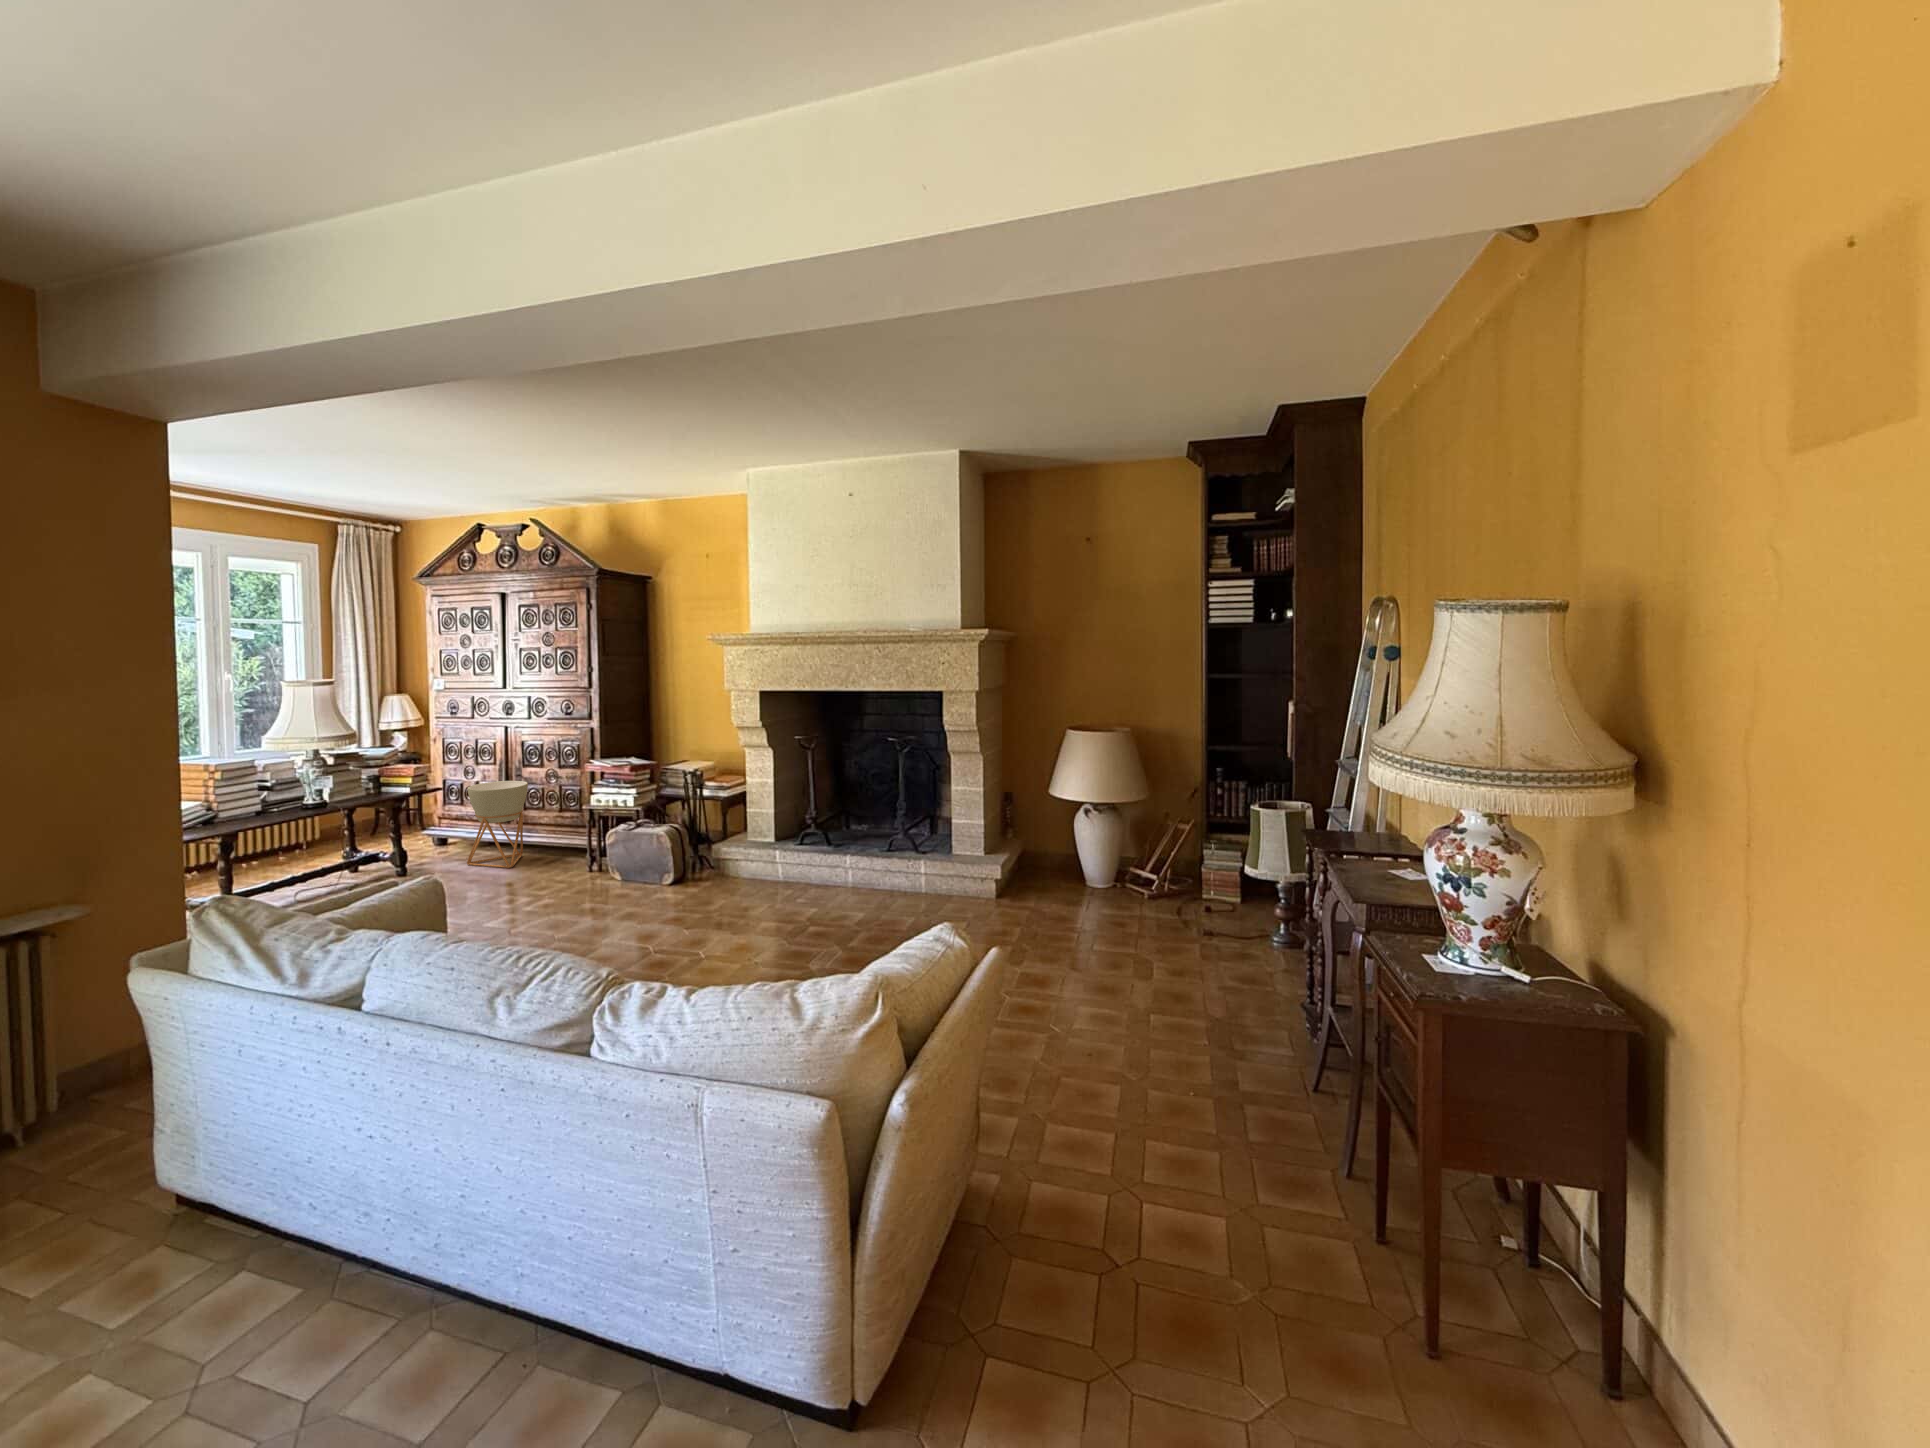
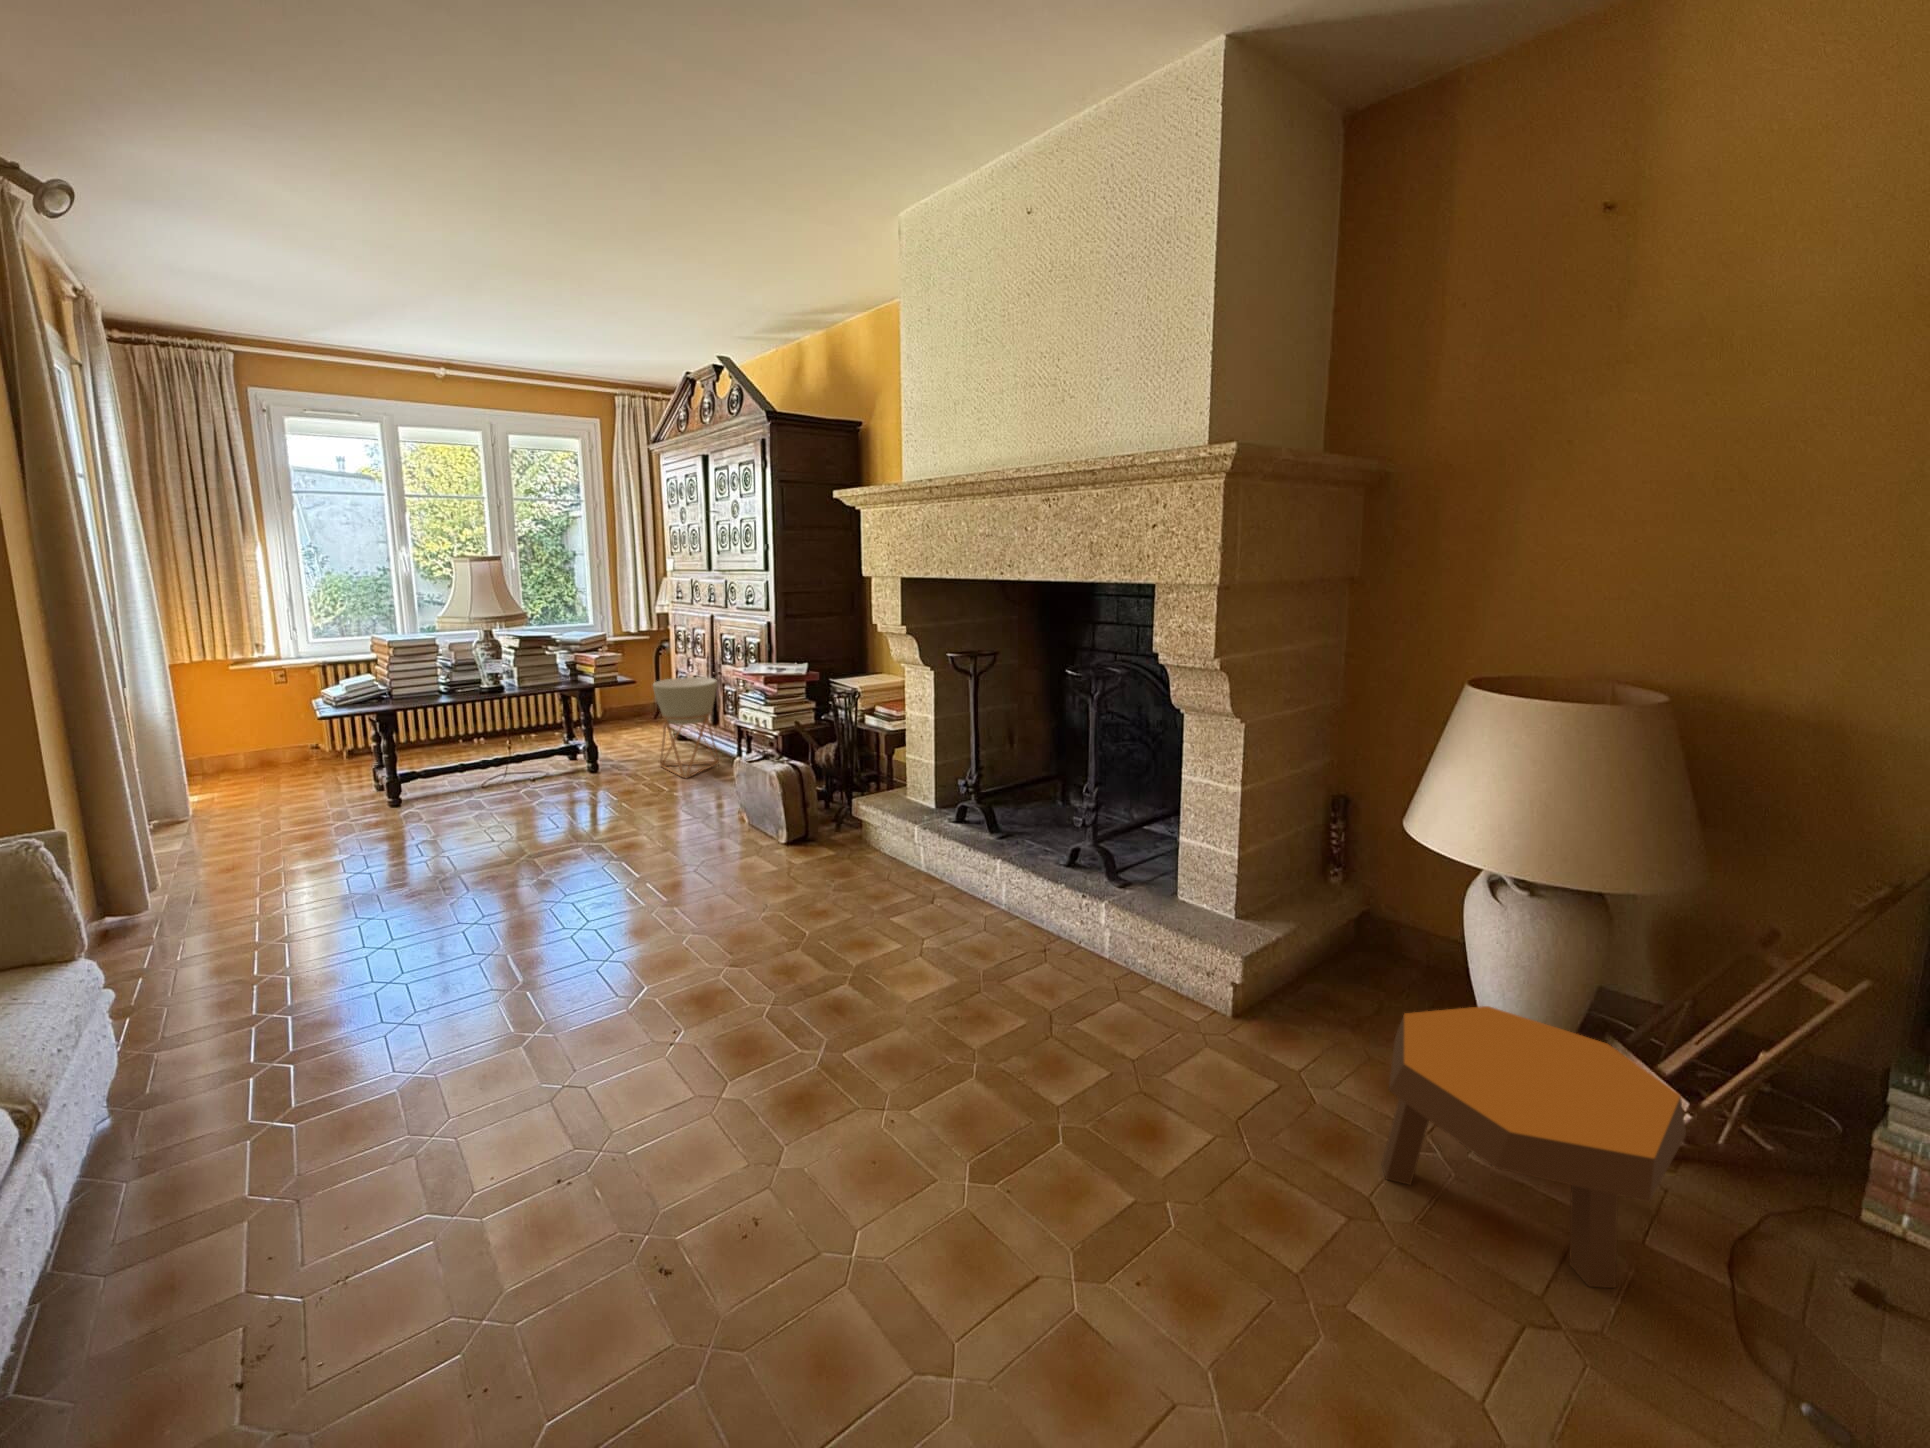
footstool: none [1076,852,1163,925] -> present [1382,1006,1686,1288]

